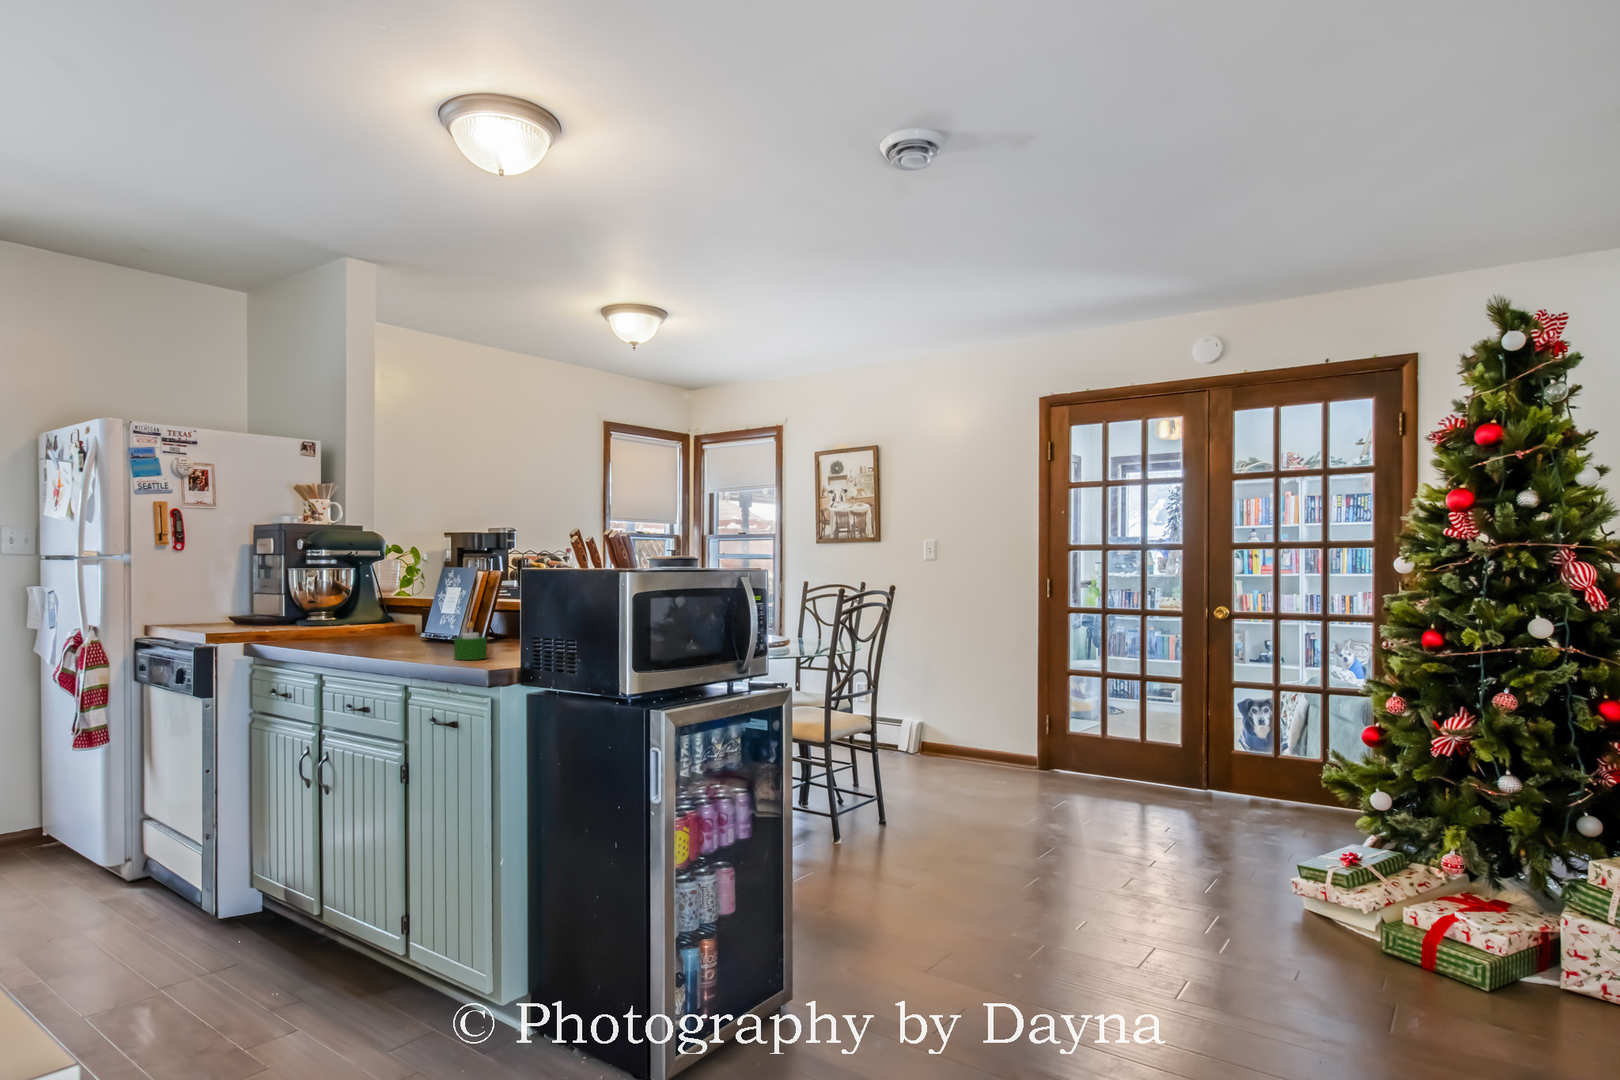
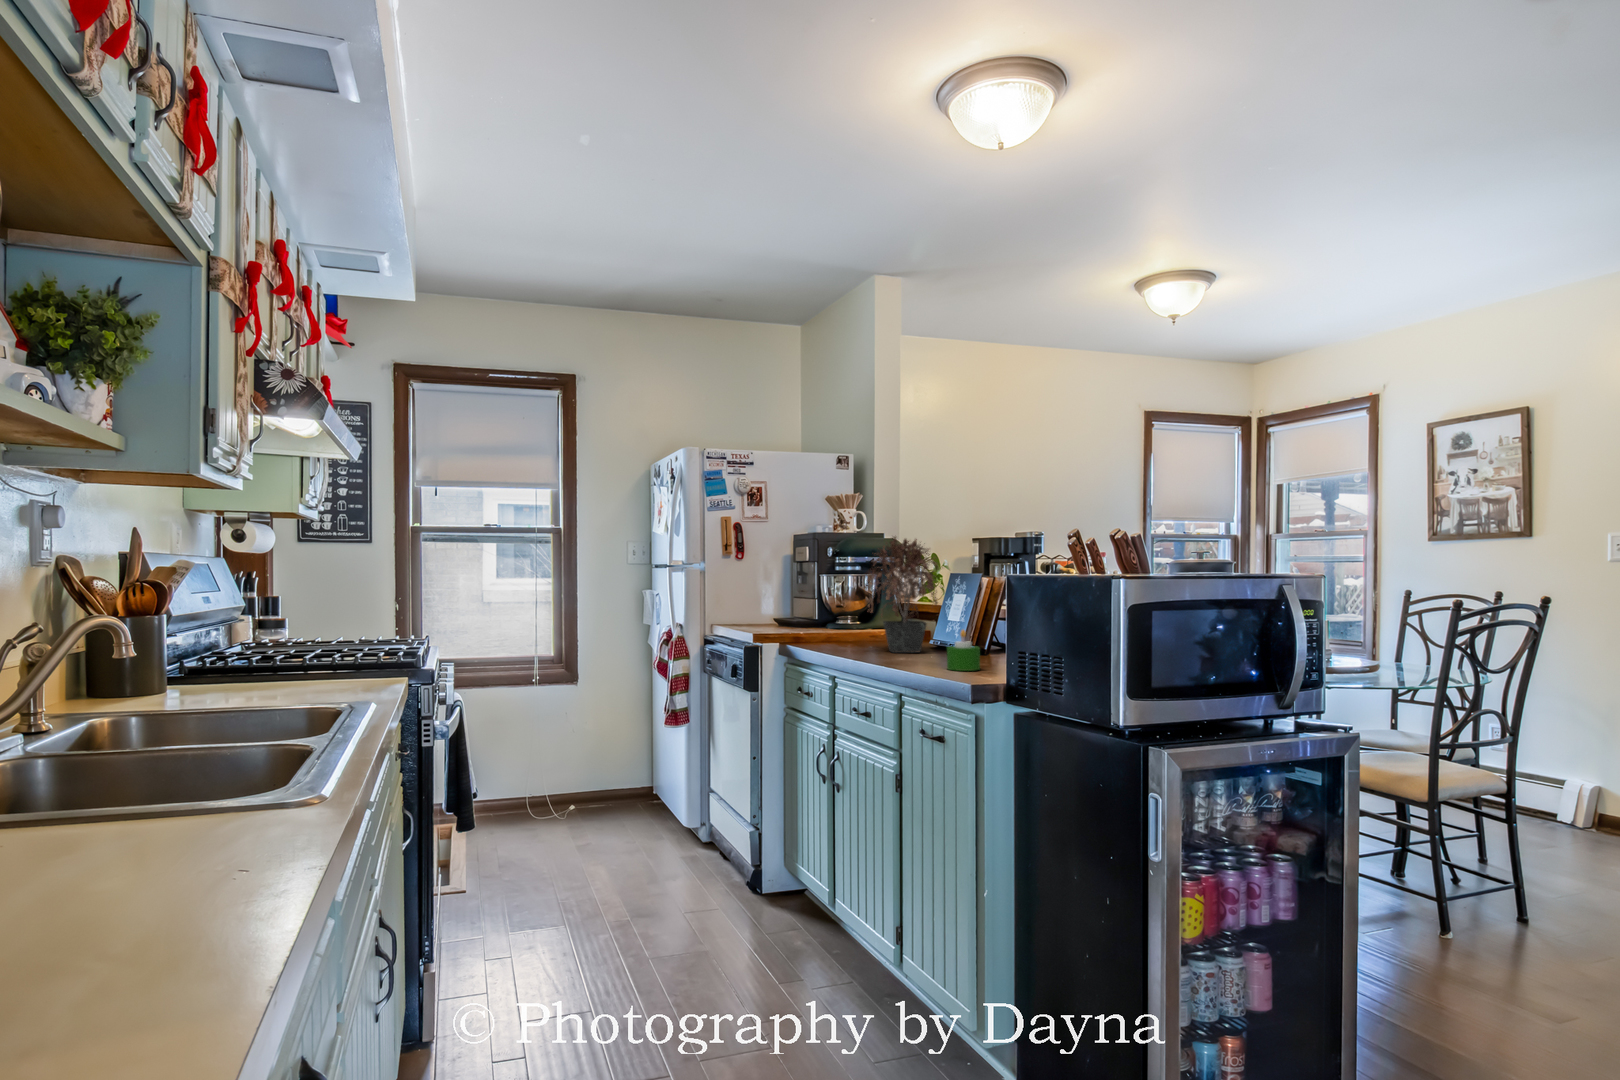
potted plant: none [354,531,446,647] -> present [866,537,943,653]

